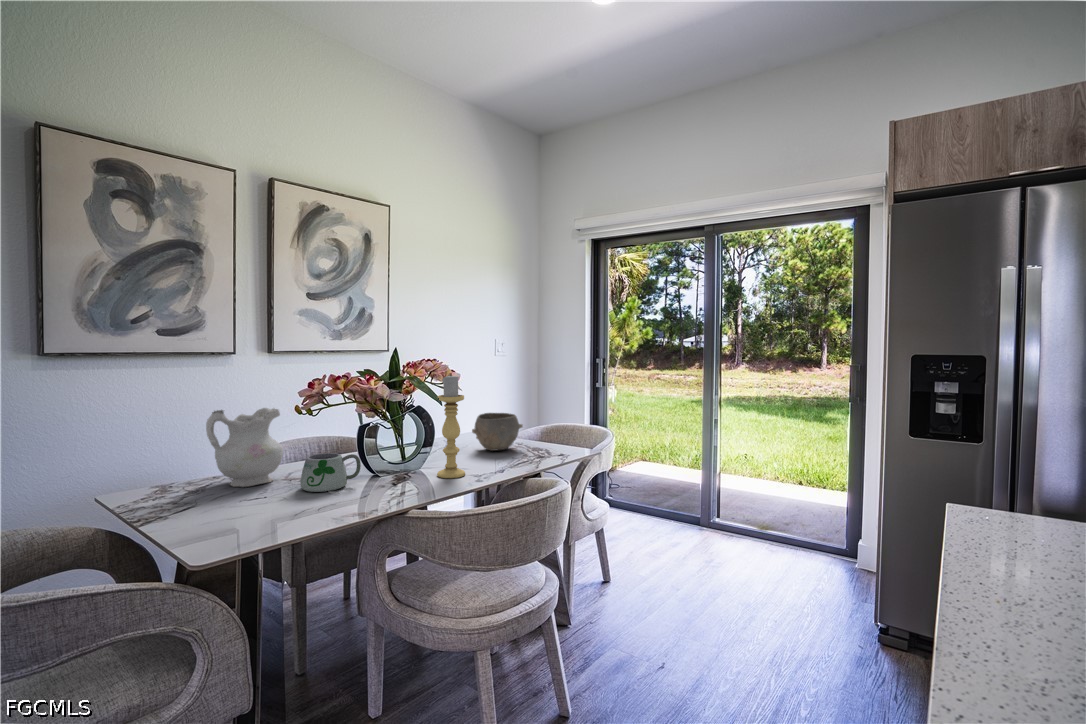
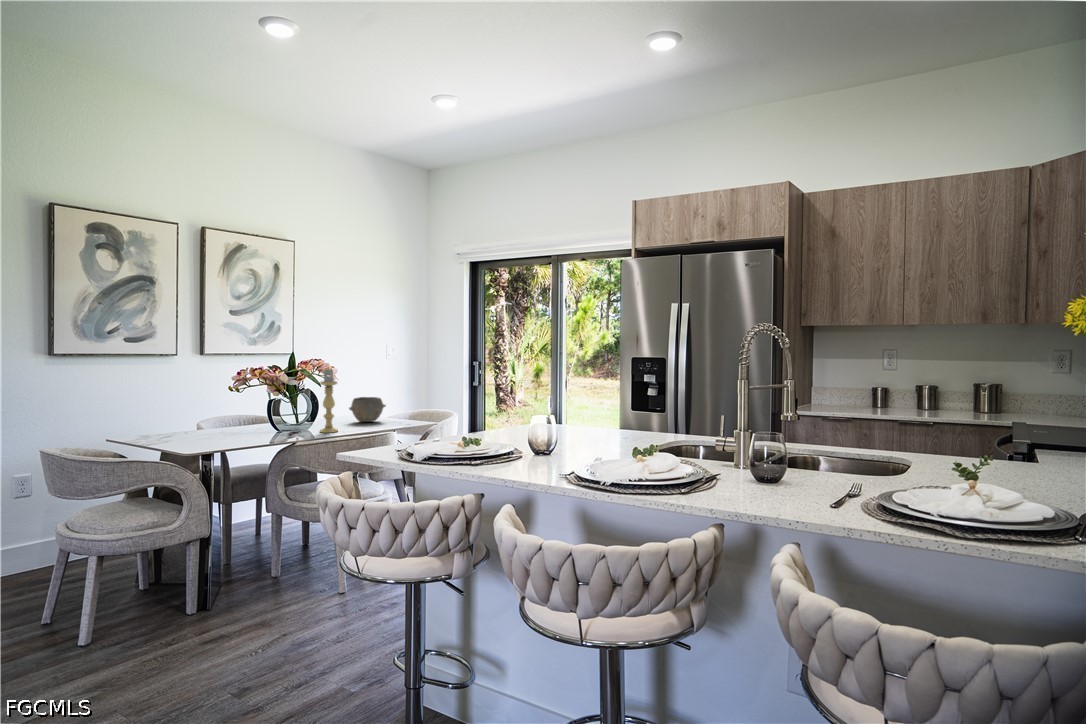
ceramic pitcher: present [206,408,283,487] -> none [173,389,220,436]
mug: present [300,453,361,494] -> none [232,416,270,438]

